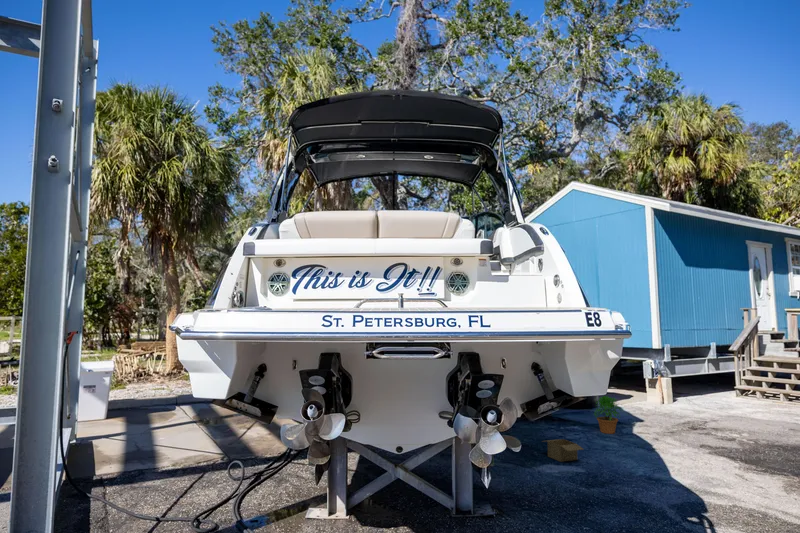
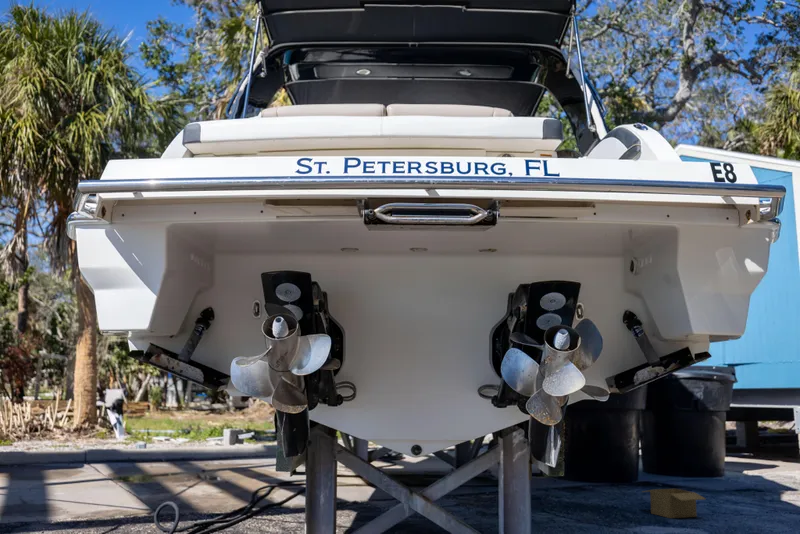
potted plant: present [595,396,620,434] -> none [719,435,765,494]

